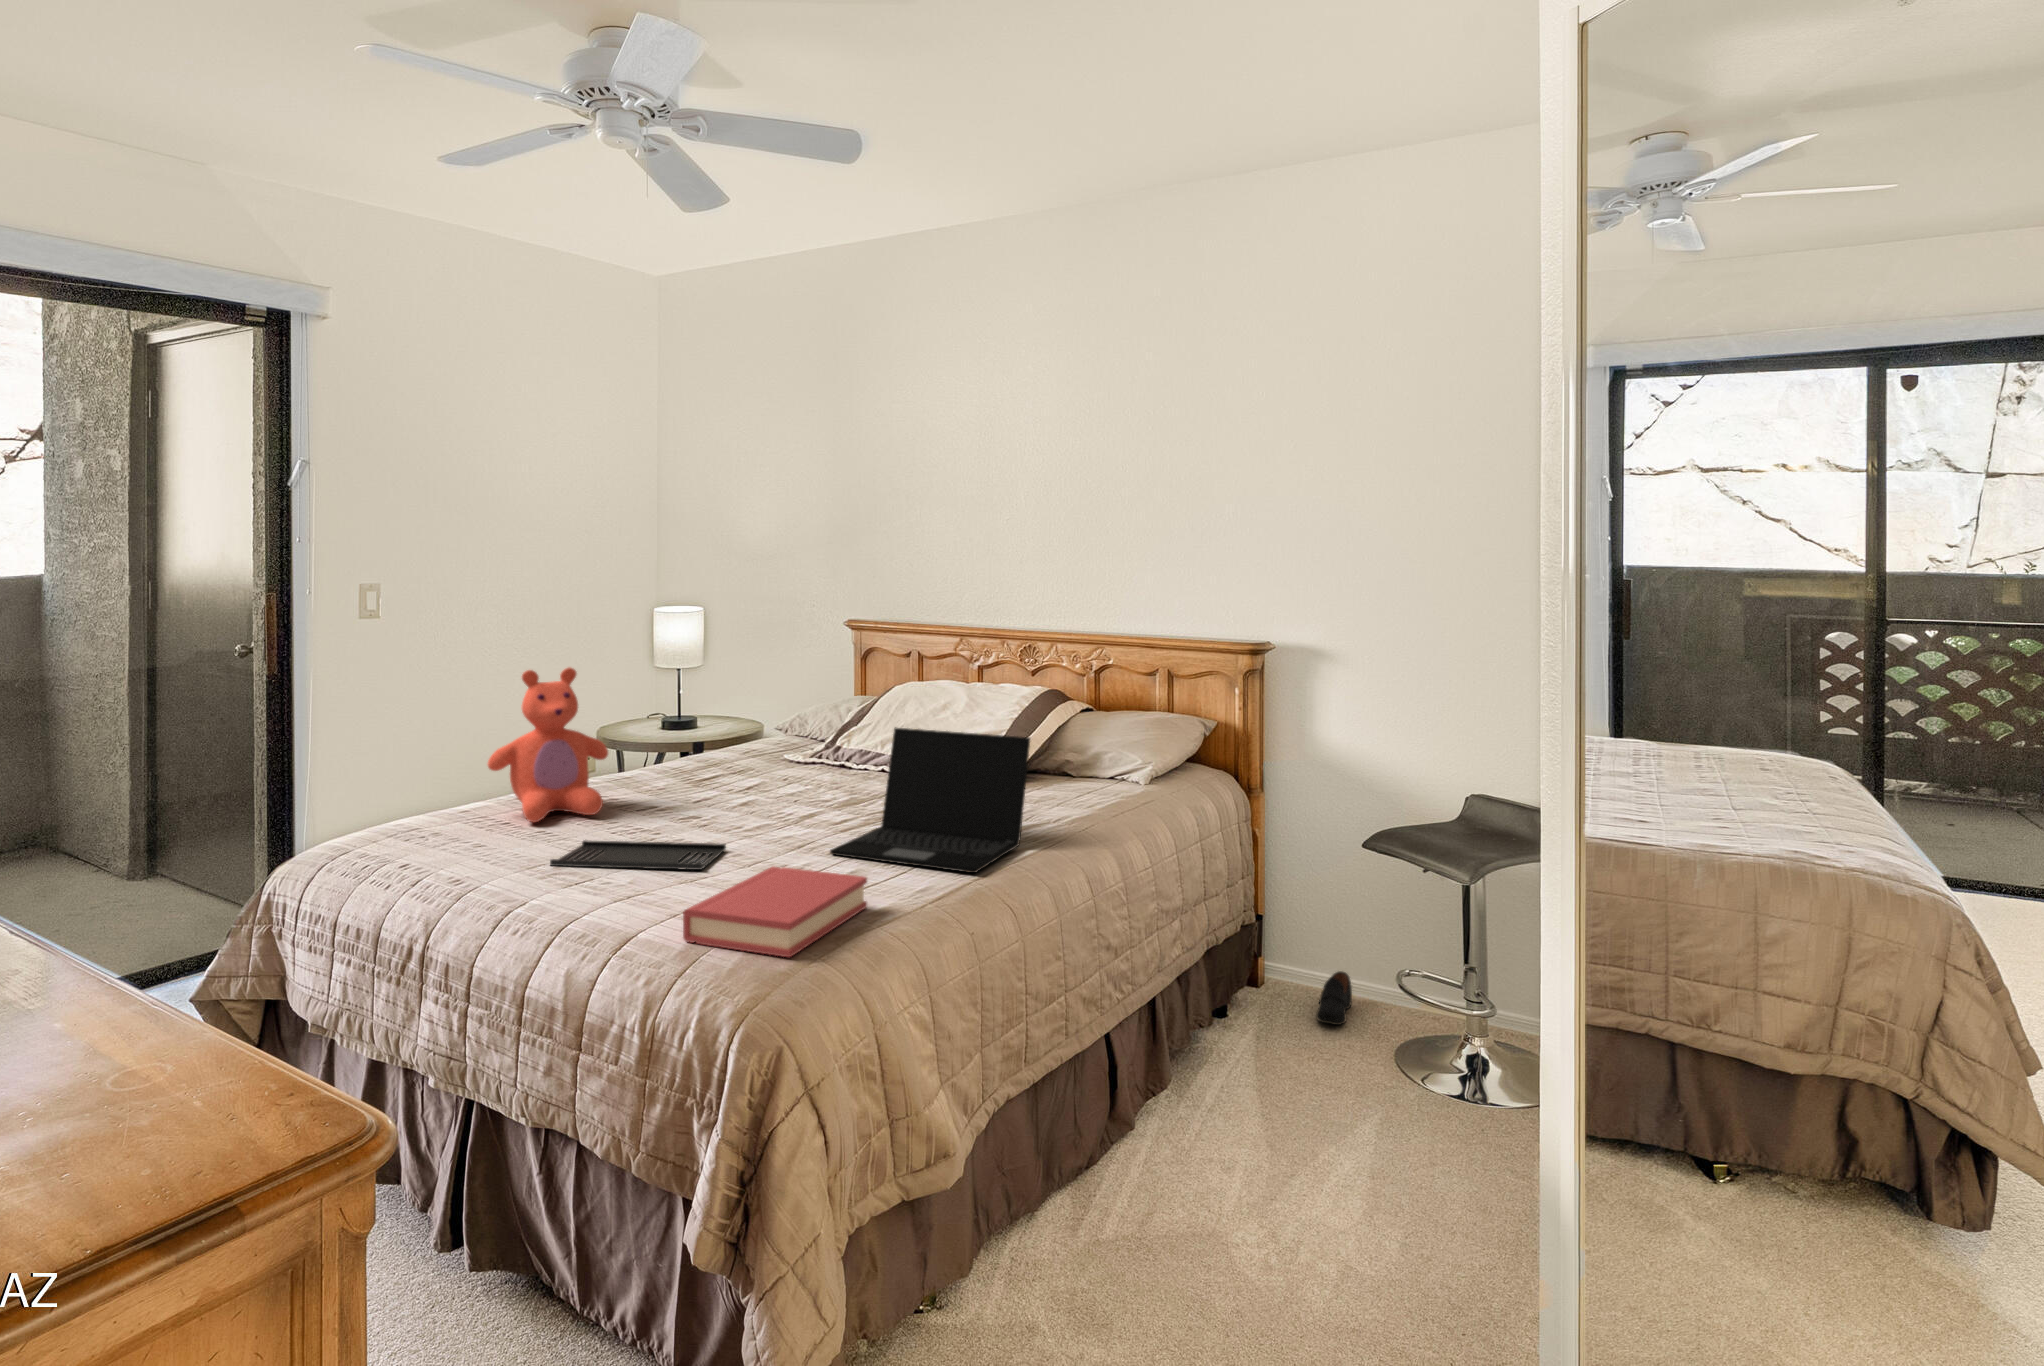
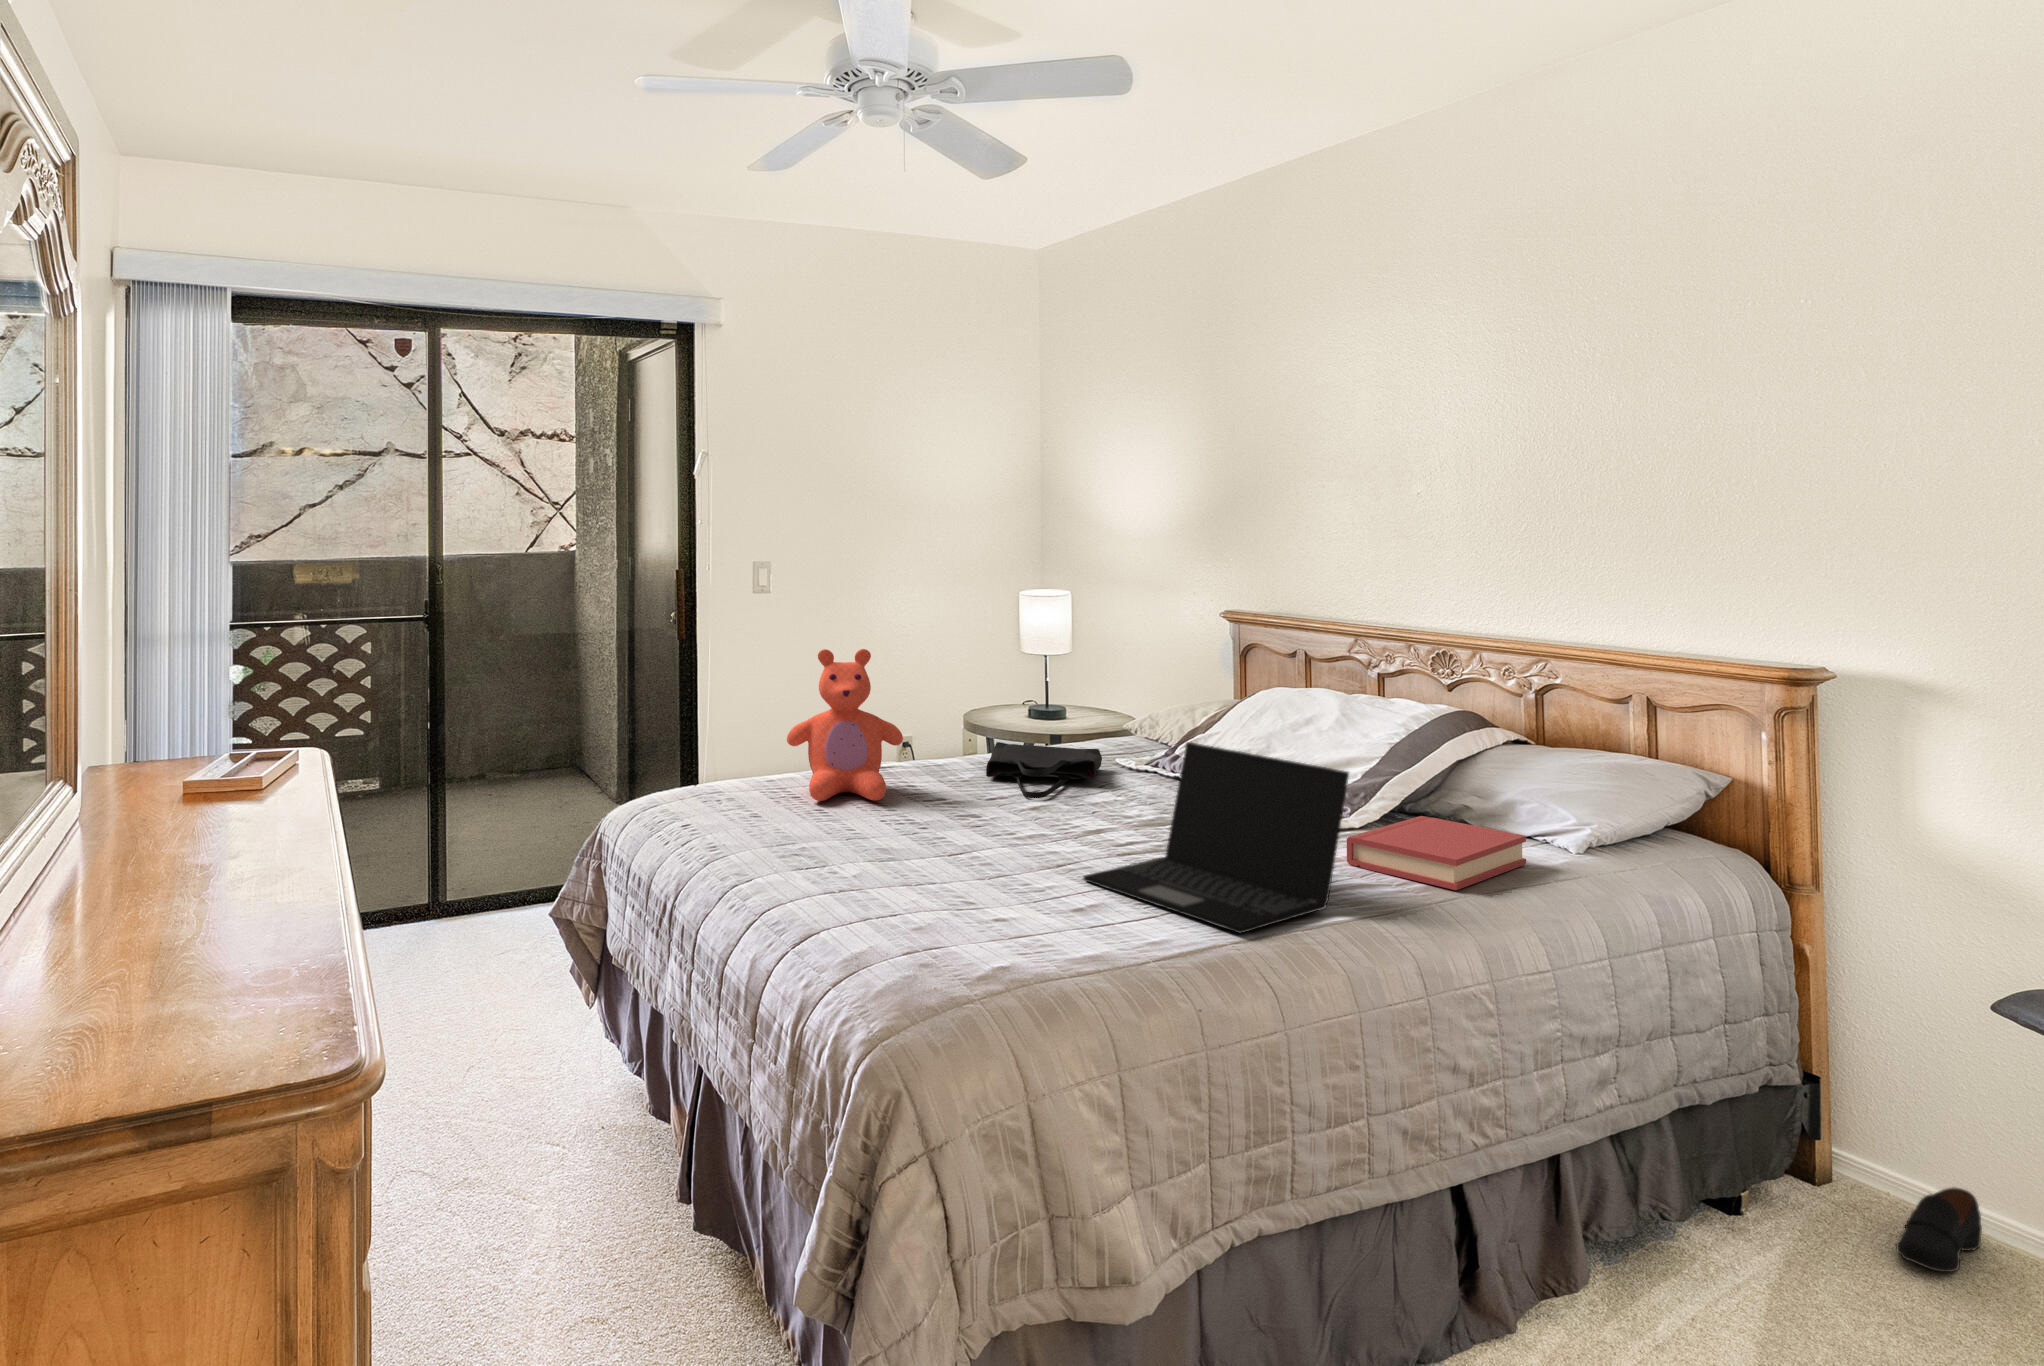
tote bag: none [675,747,781,795] -> present [986,742,1102,798]
tray: present [550,840,726,870] -> none [800,826,976,875]
hardback book: present [683,867,867,957] -> present [1347,816,1526,890]

